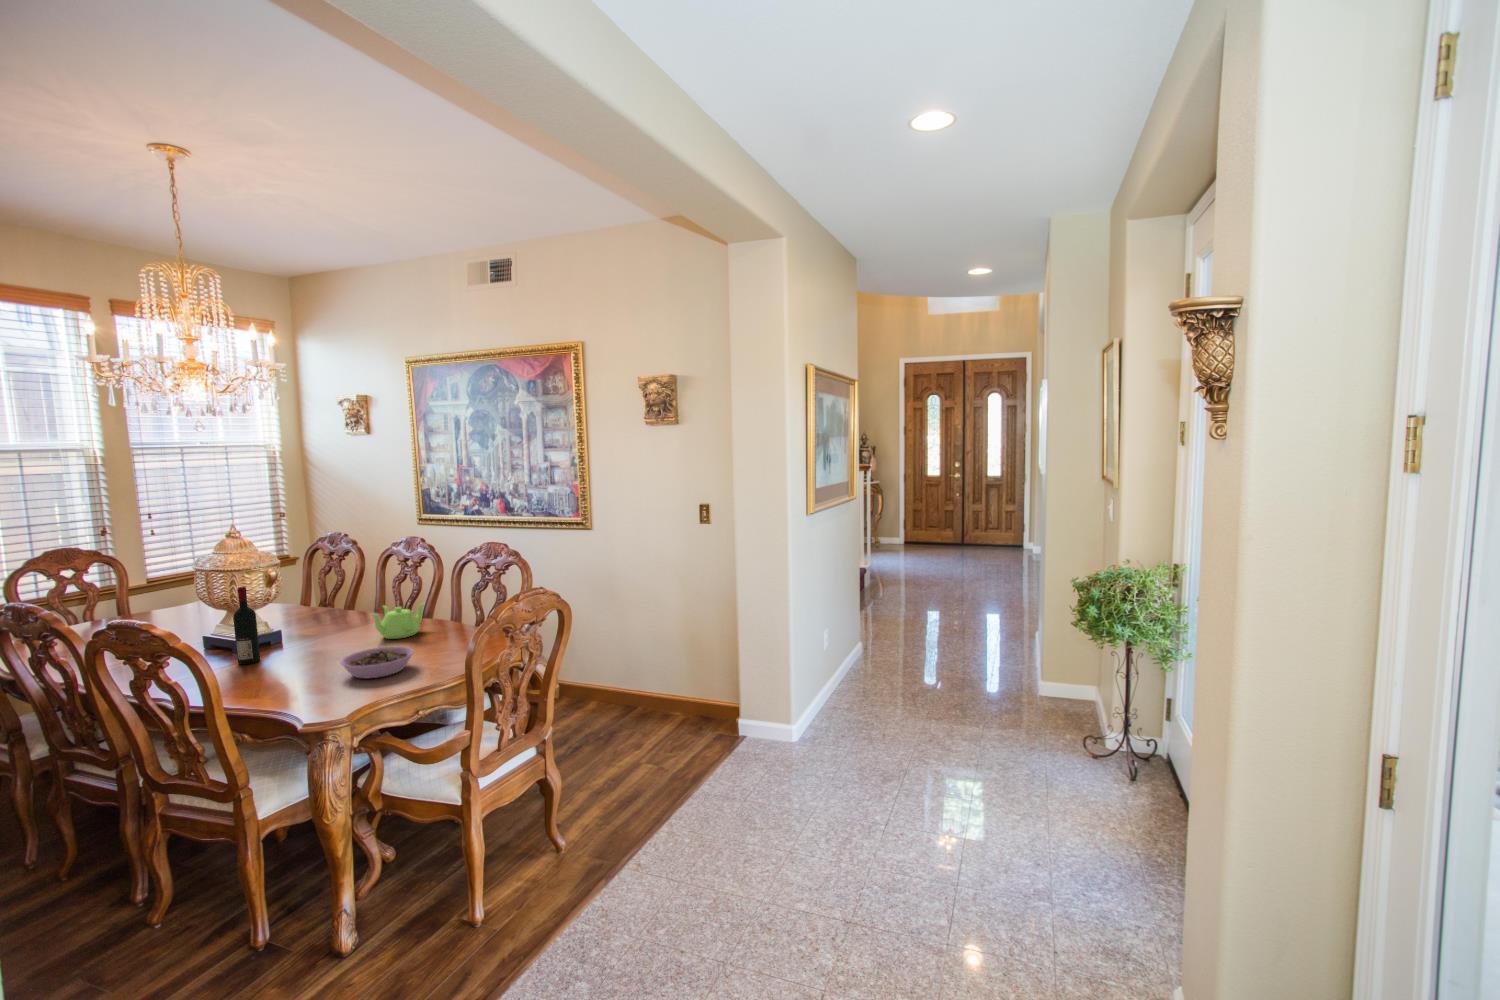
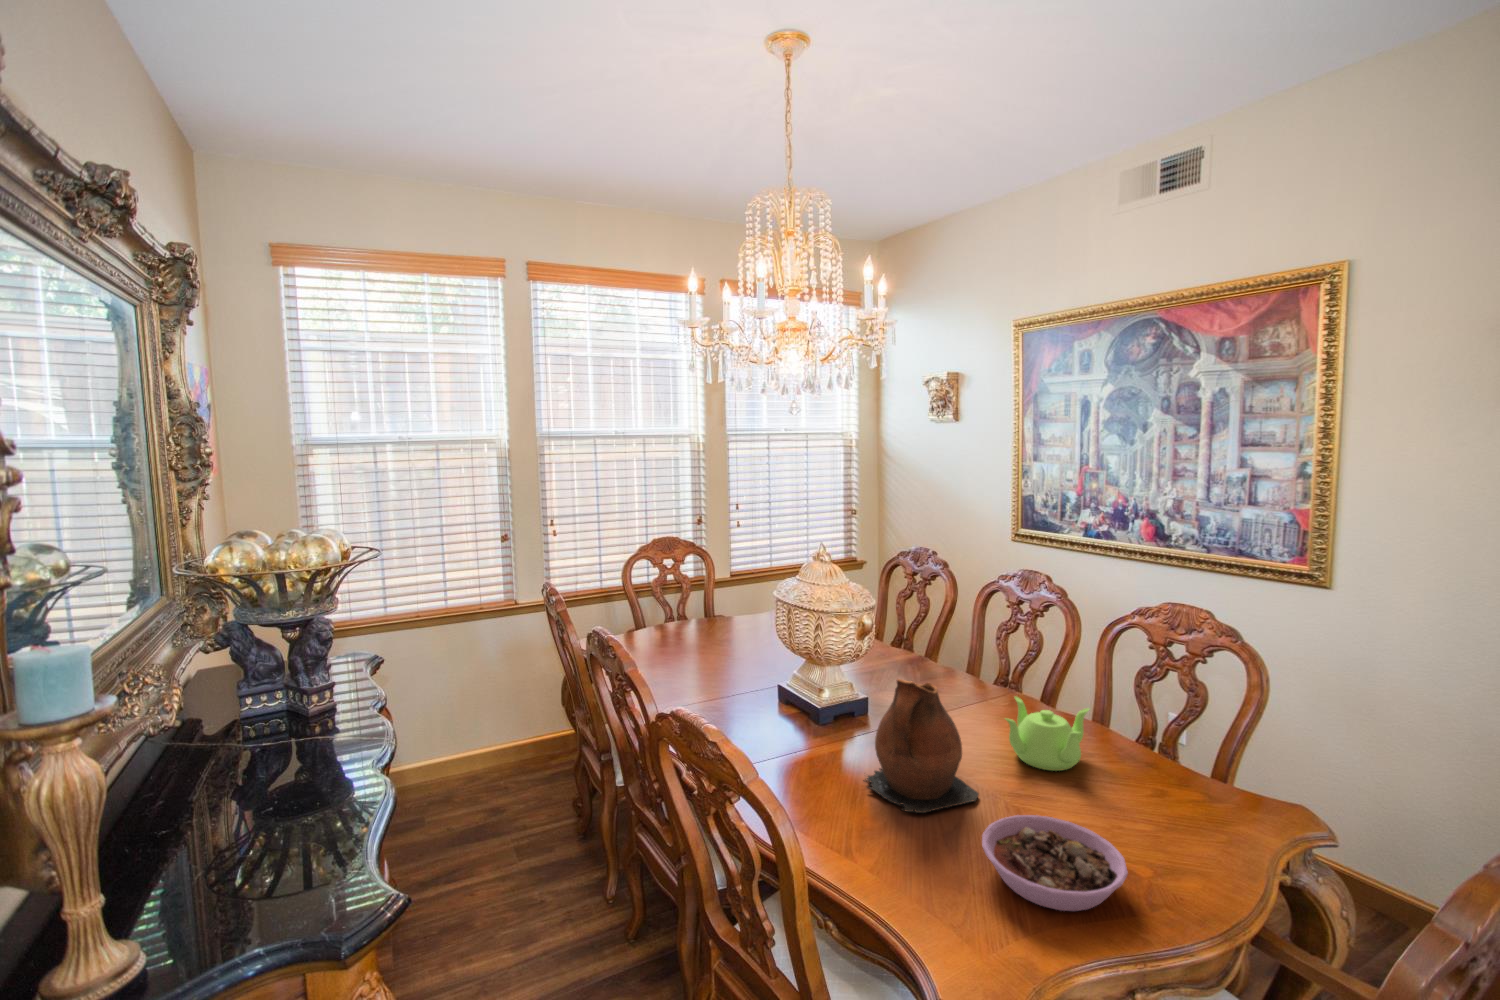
wine bottle: present [233,587,260,664] -> none [812,641,841,761]
ceramic pitcher: none [274,595,352,669] -> present [867,679,979,813]

